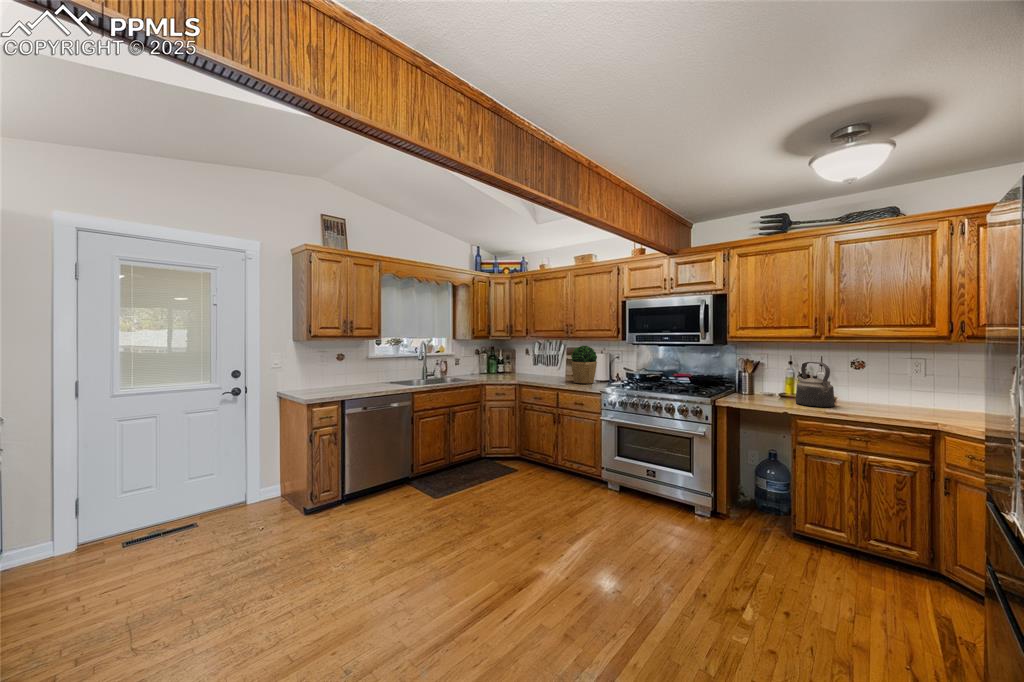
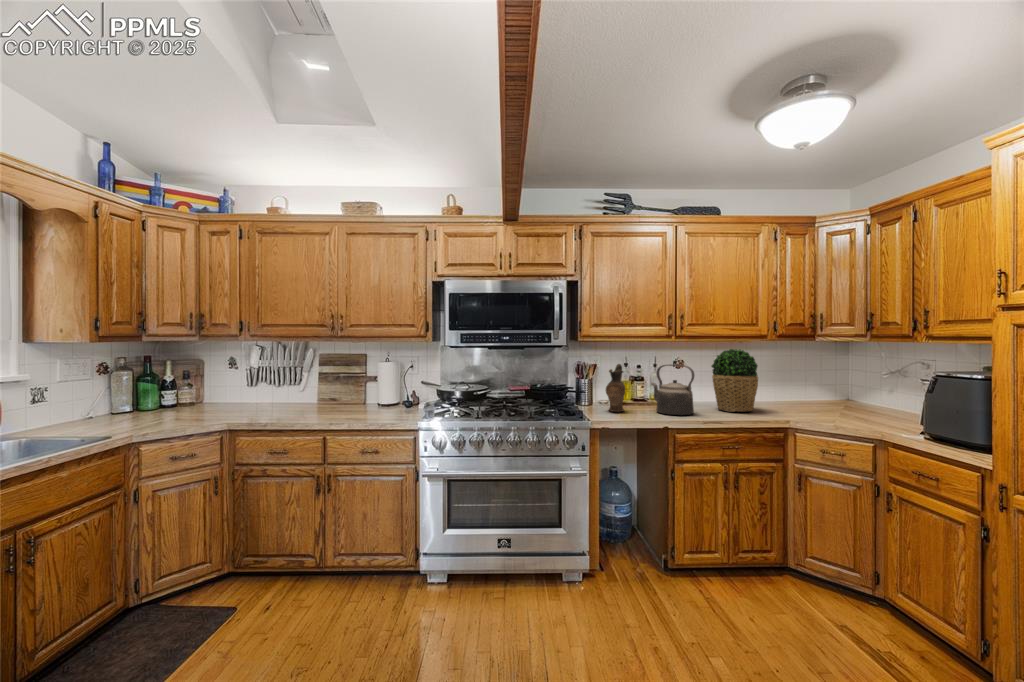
potted plant: present [571,346,597,383] -> present [711,349,758,412]
ceramic pitcher: none [748,360,769,398] -> present [606,364,625,412]

